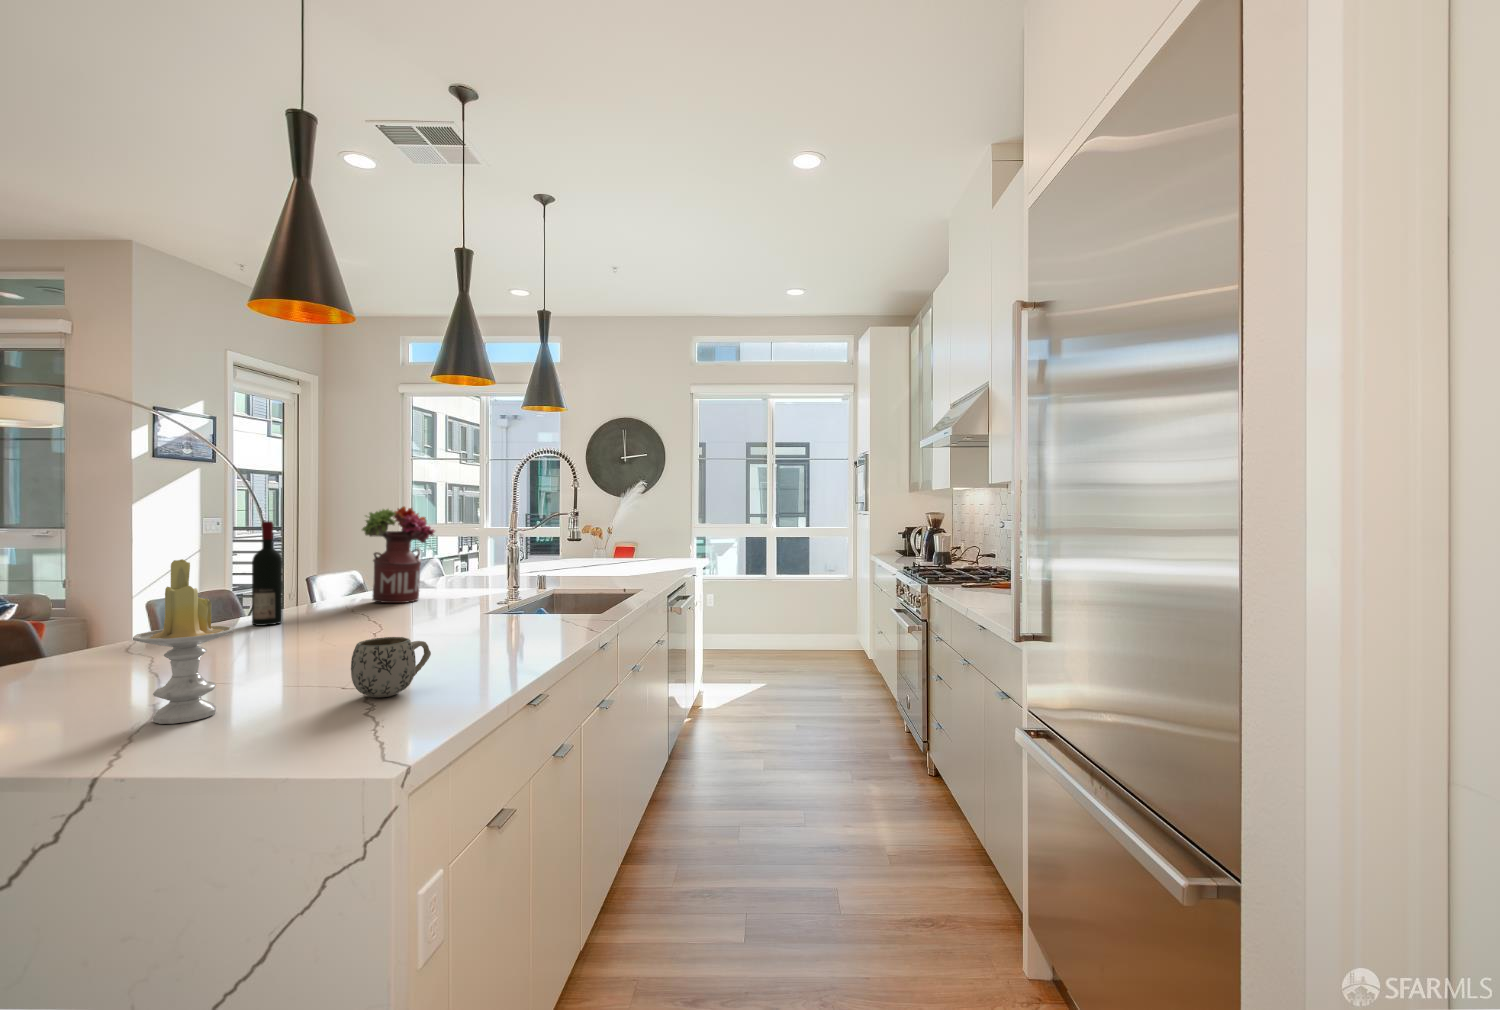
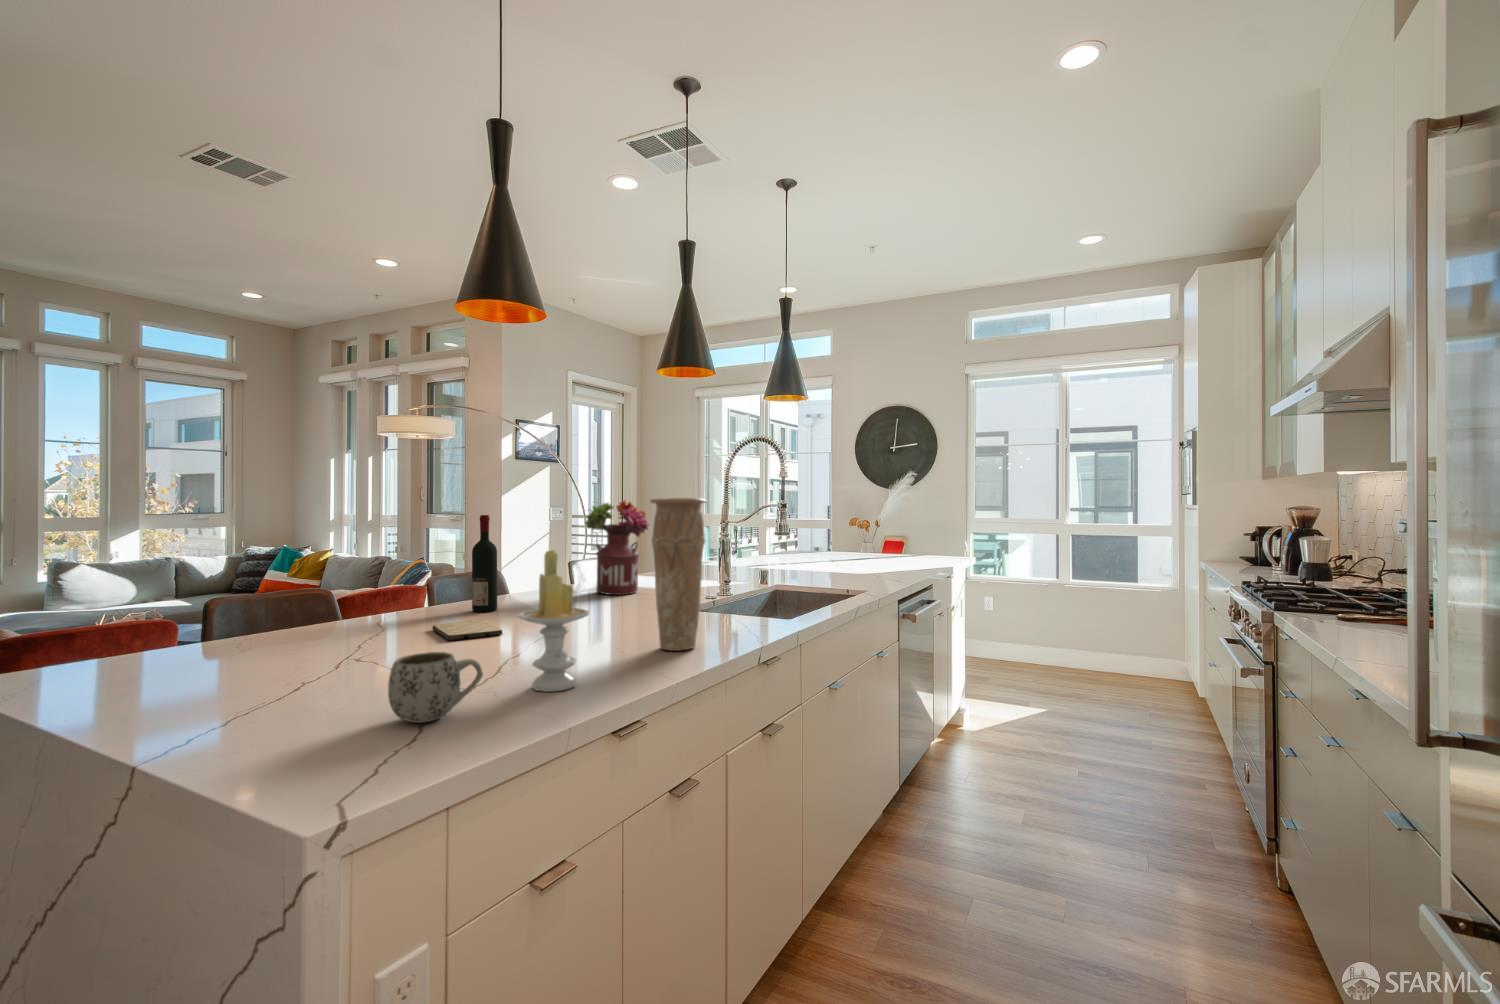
vase: none [507,503,560,637] -> present [650,498,707,651]
candle: present [133,559,234,724] -> present [518,550,589,692]
cutting board: none [240,630,335,648] -> present [432,620,503,641]

